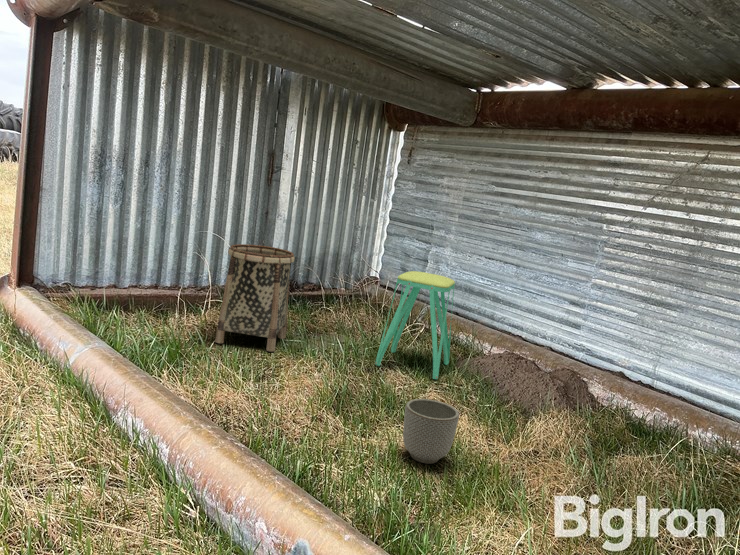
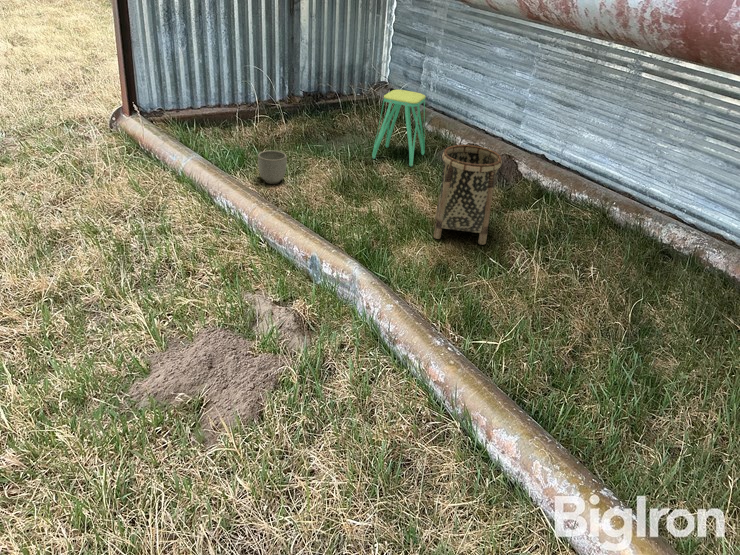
basket: present [215,244,295,351] -> present [433,145,502,245]
planter: present [403,399,459,464] -> present [258,150,287,184]

